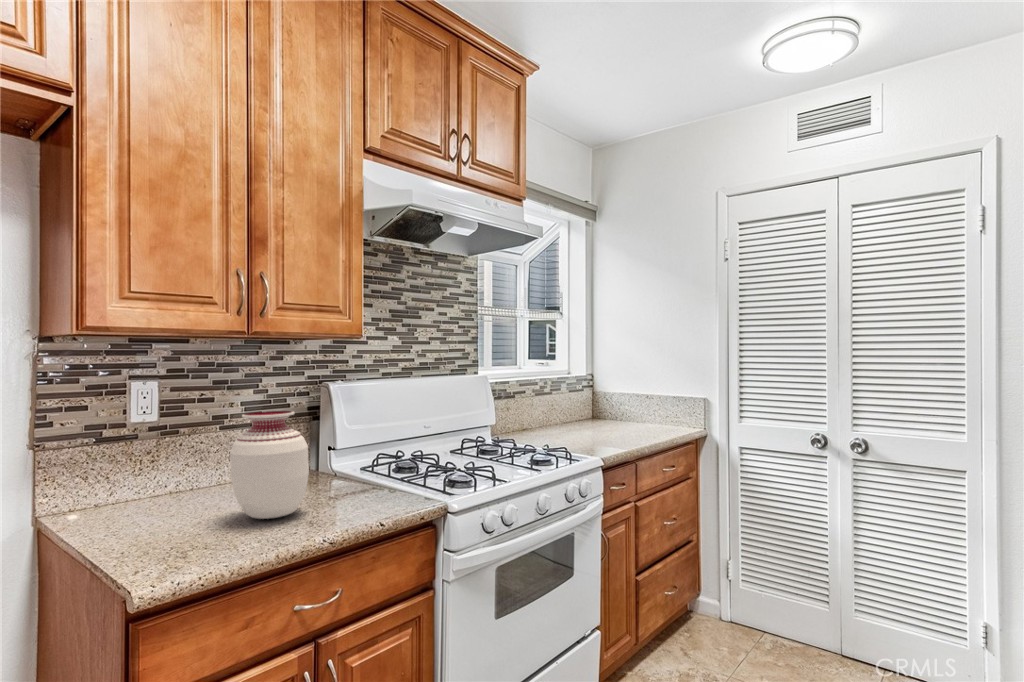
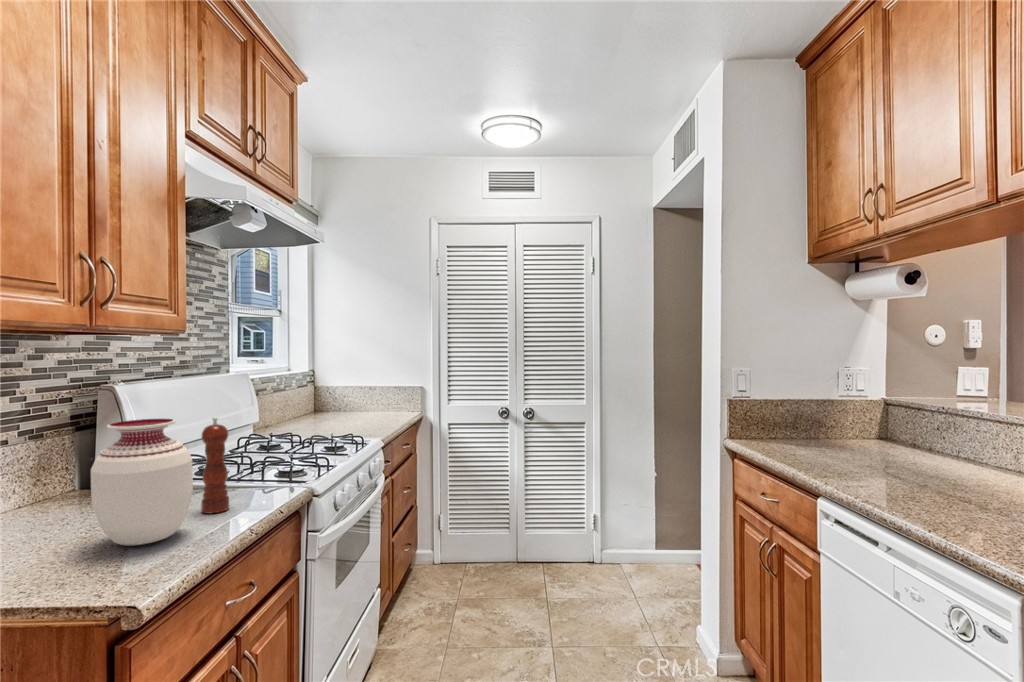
pepper mill: none [338,414,362,504] -> present [201,418,229,514]

